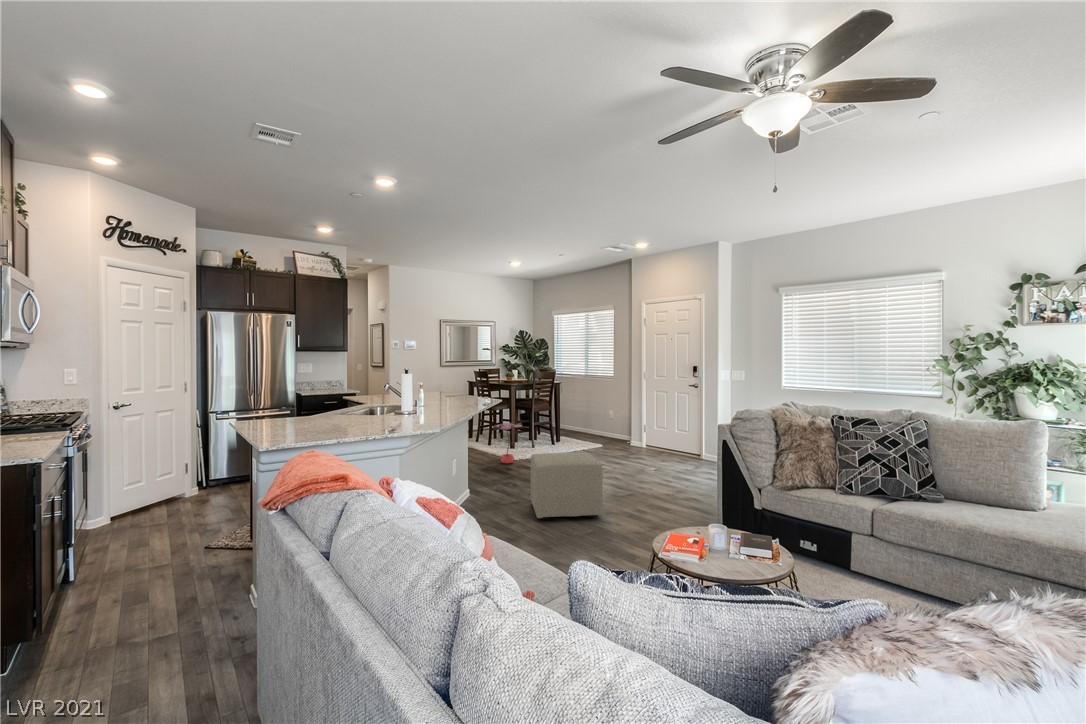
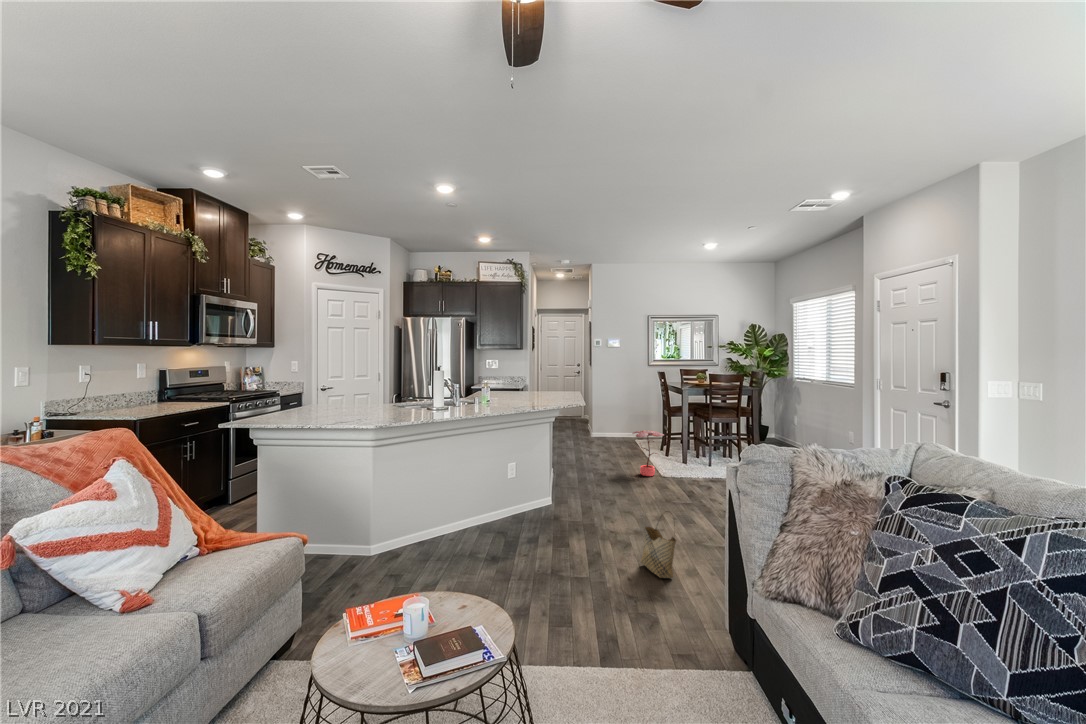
ottoman: present [531,453,603,520] -> none [541,466,642,556]
woven basket: none [620,472,652,519] -> present [641,511,676,578]

